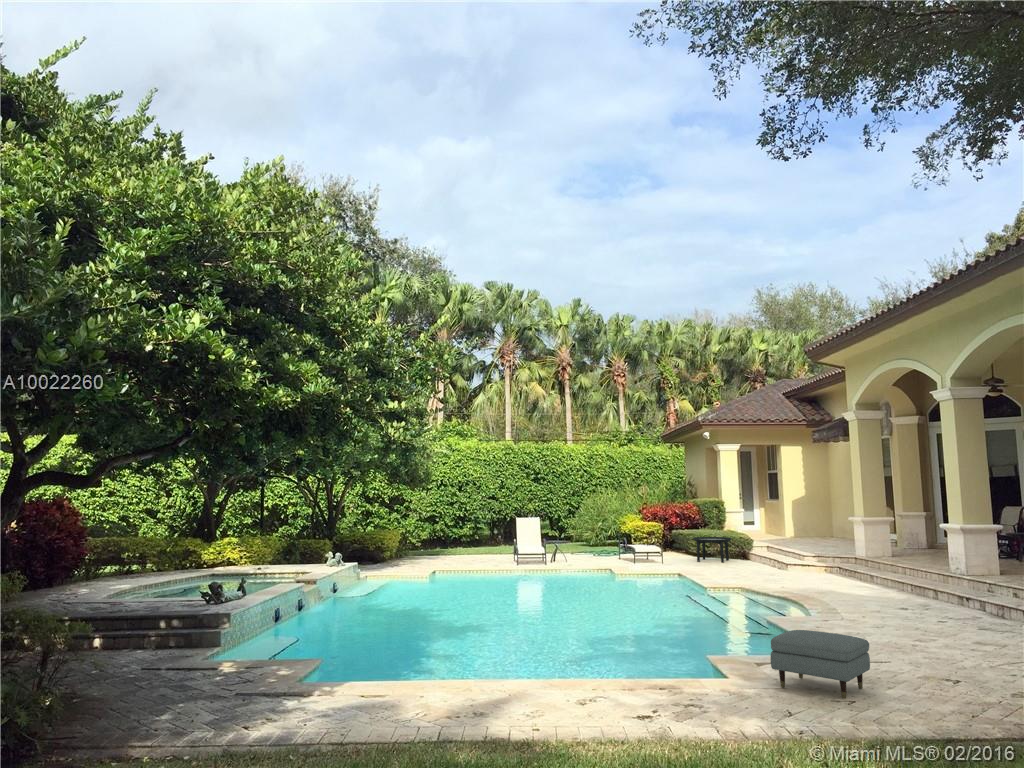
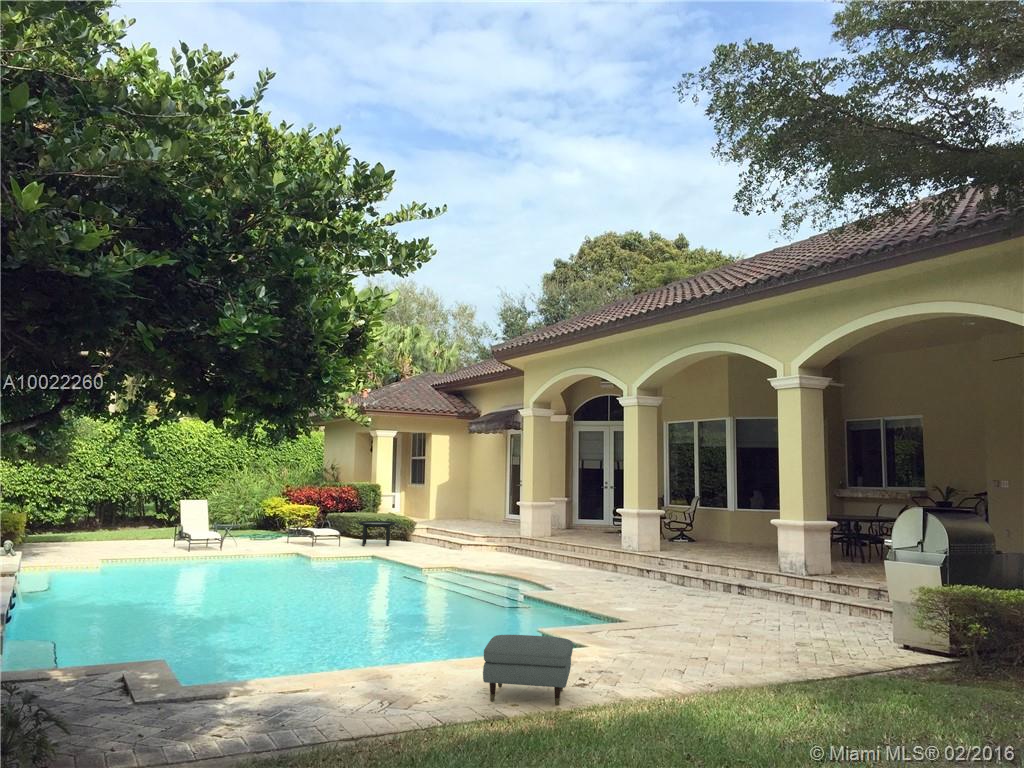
ottoman: present [771,630,870,699] -> present [483,635,573,705]

